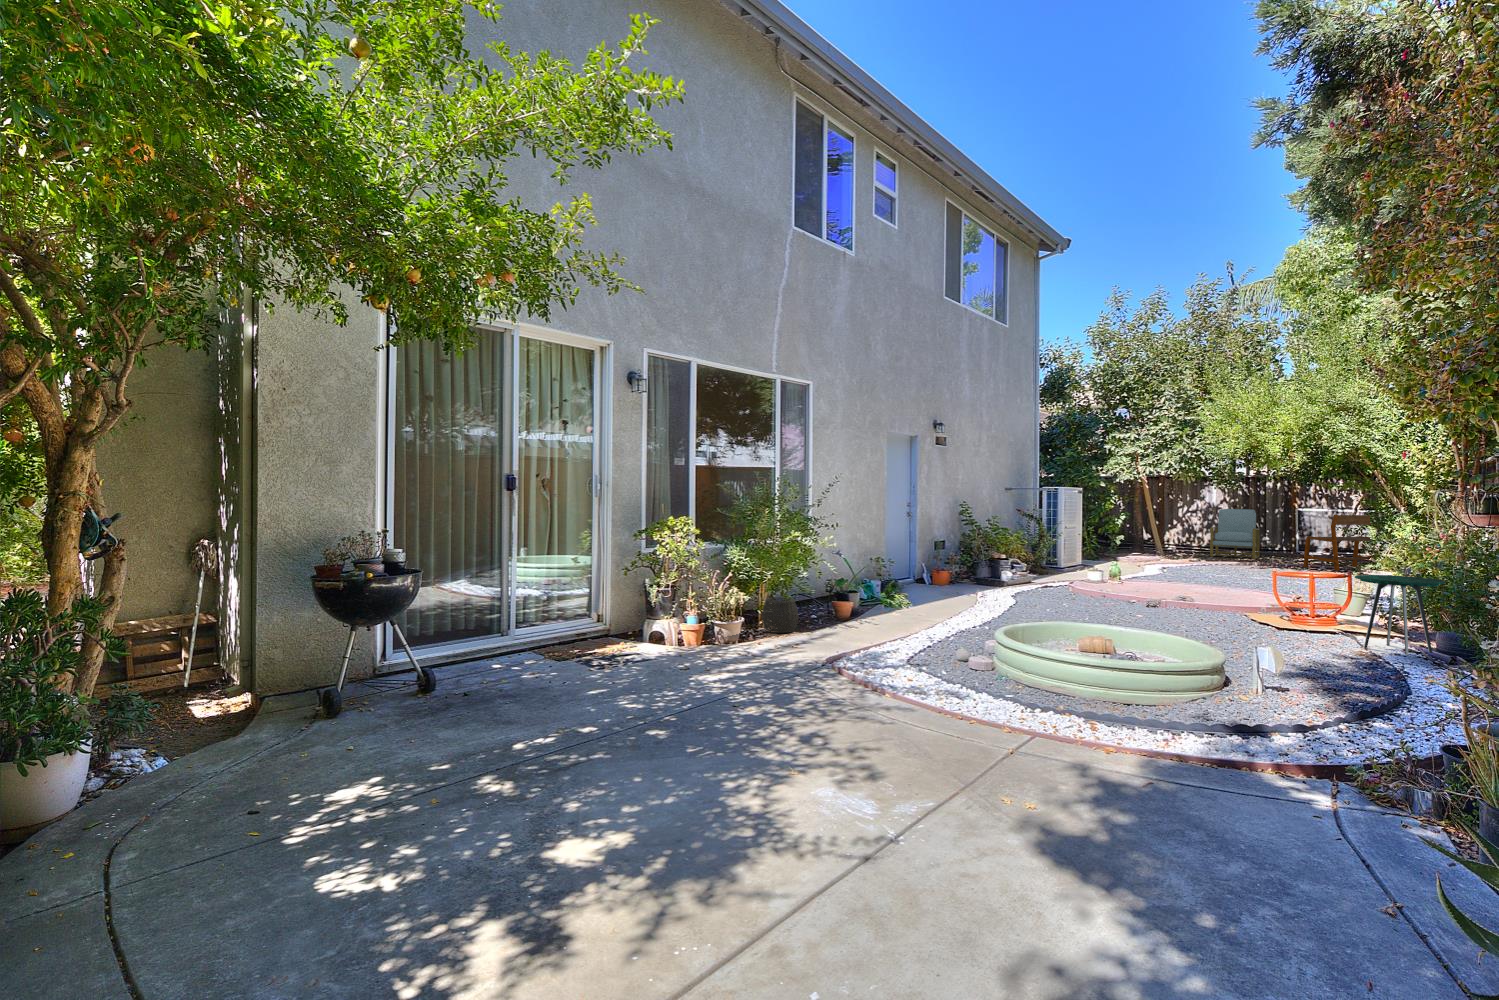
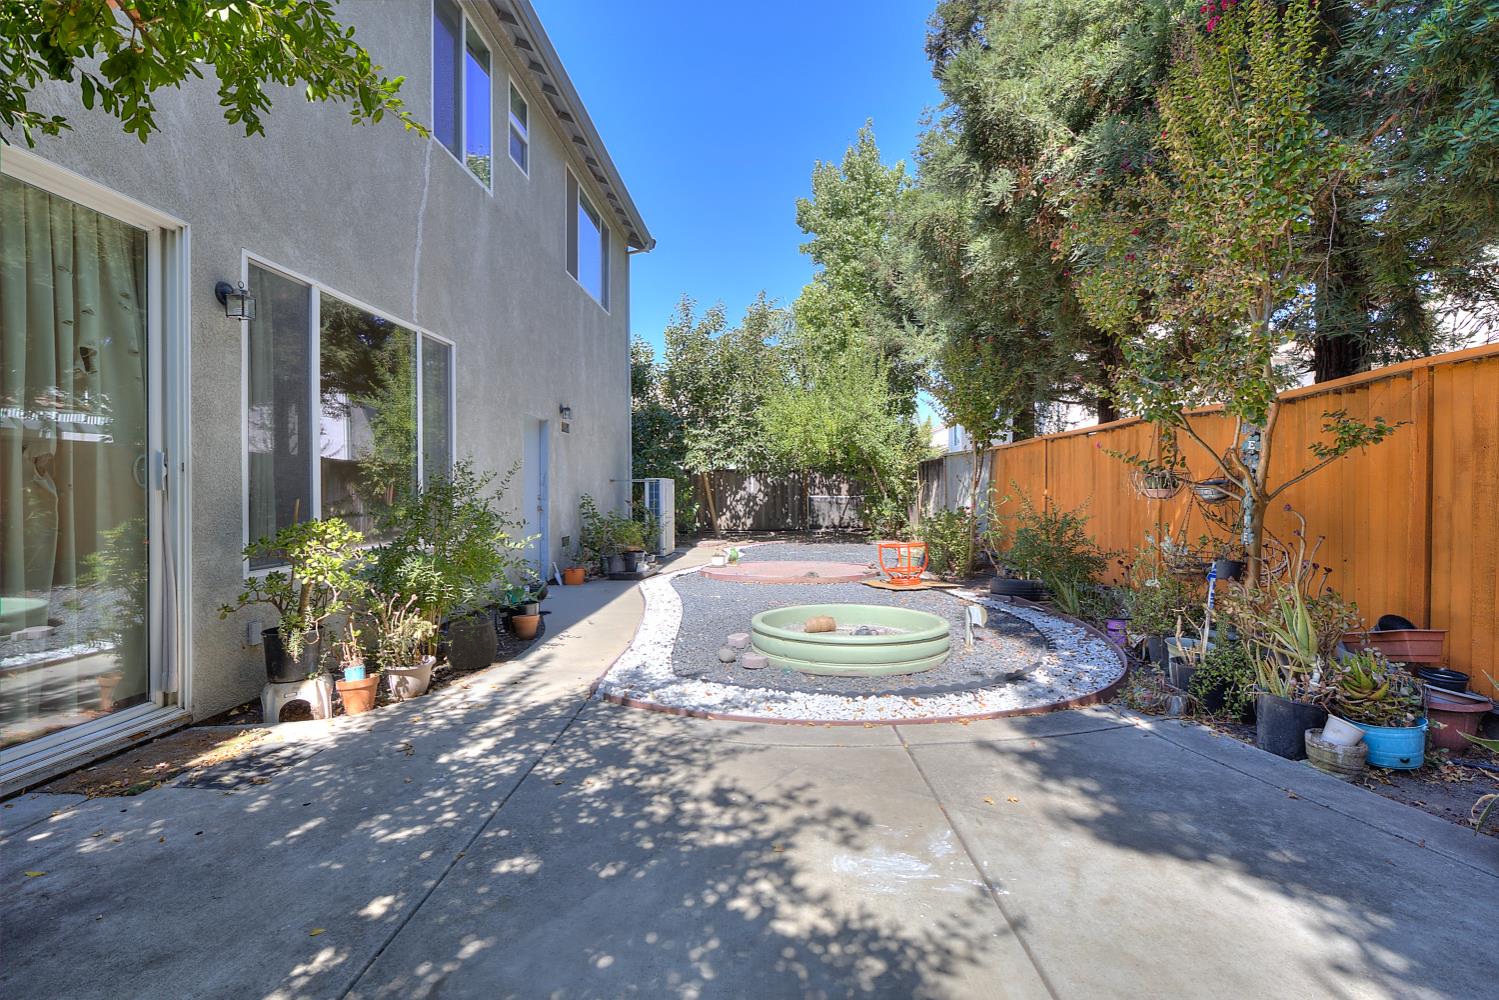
chair: present [1210,509,1259,559] -> none [754,497,787,537]
bench: present [1303,514,1371,571] -> none [825,496,873,540]
side table: present [1355,575,1445,655] -> none [958,535,1013,595]

